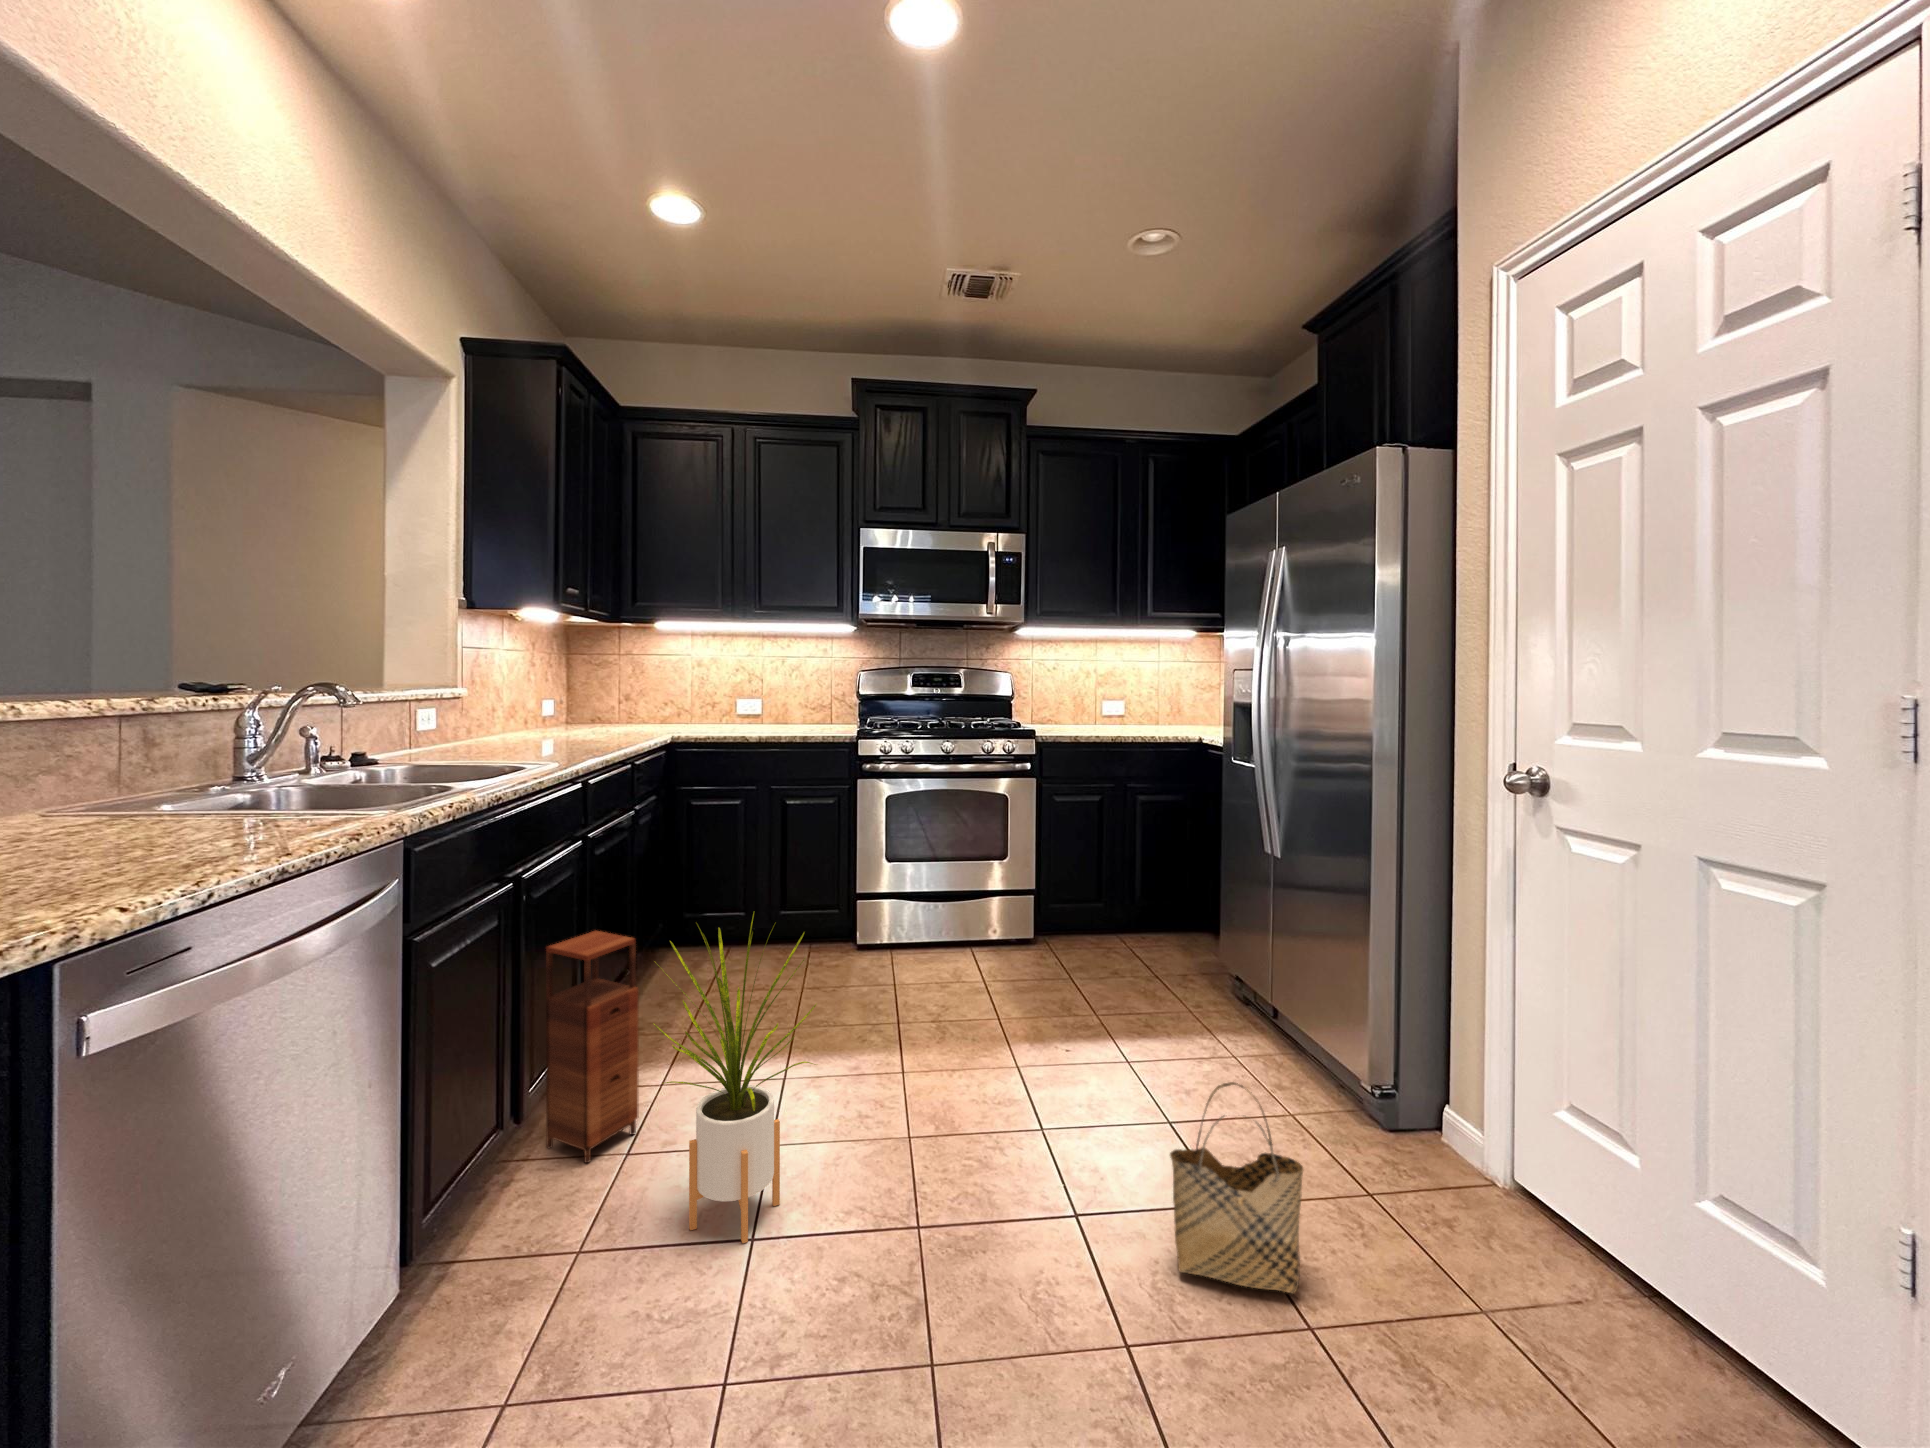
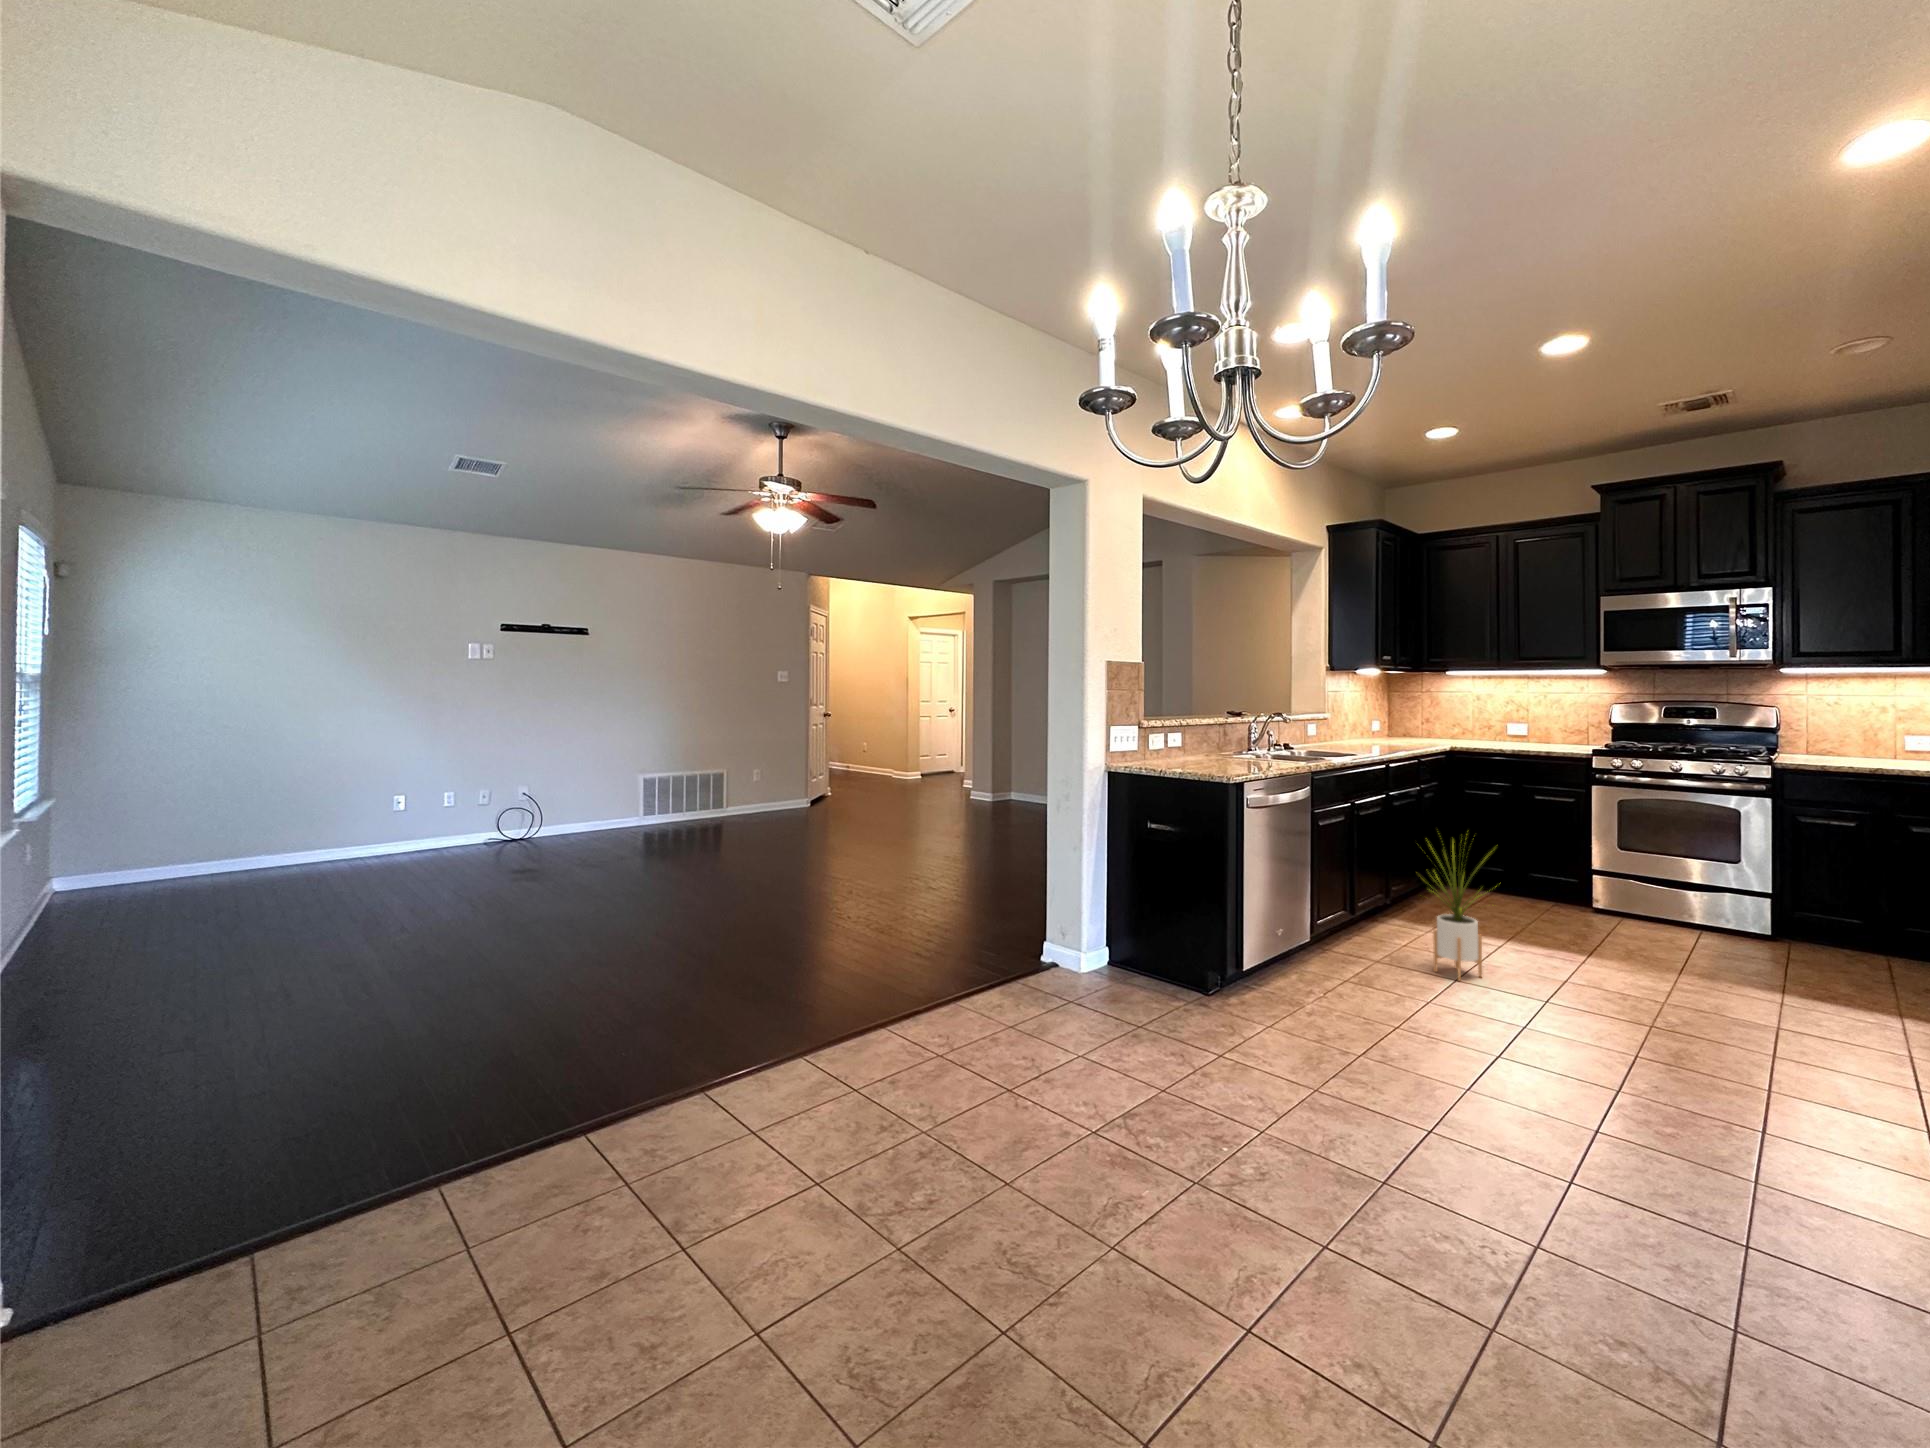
storage cabinet: present [546,931,639,1163] -> none [1370,838,1416,944]
woven basket: present [1170,1082,1303,1293] -> none [1711,963,1810,1081]

